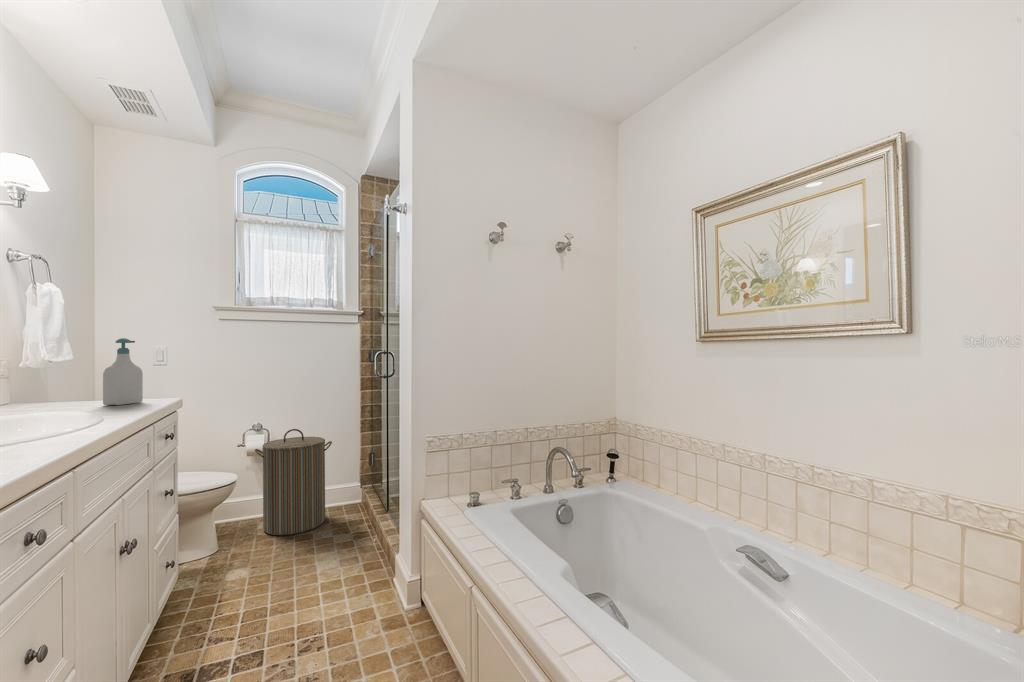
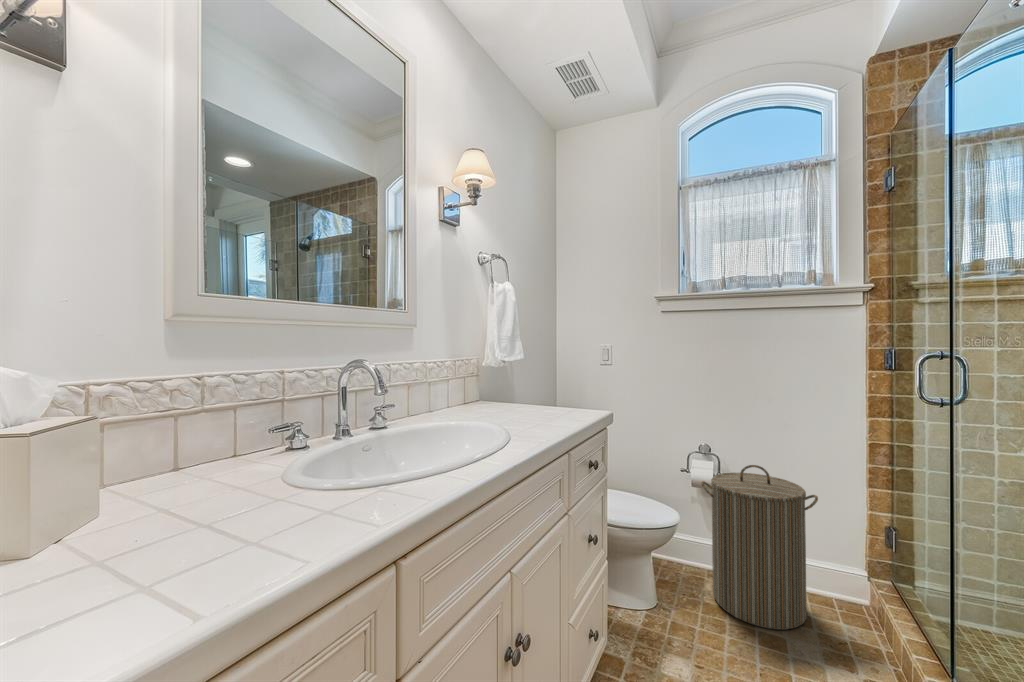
soap bottle: present [103,338,143,405] -> none [533,336,569,416]

